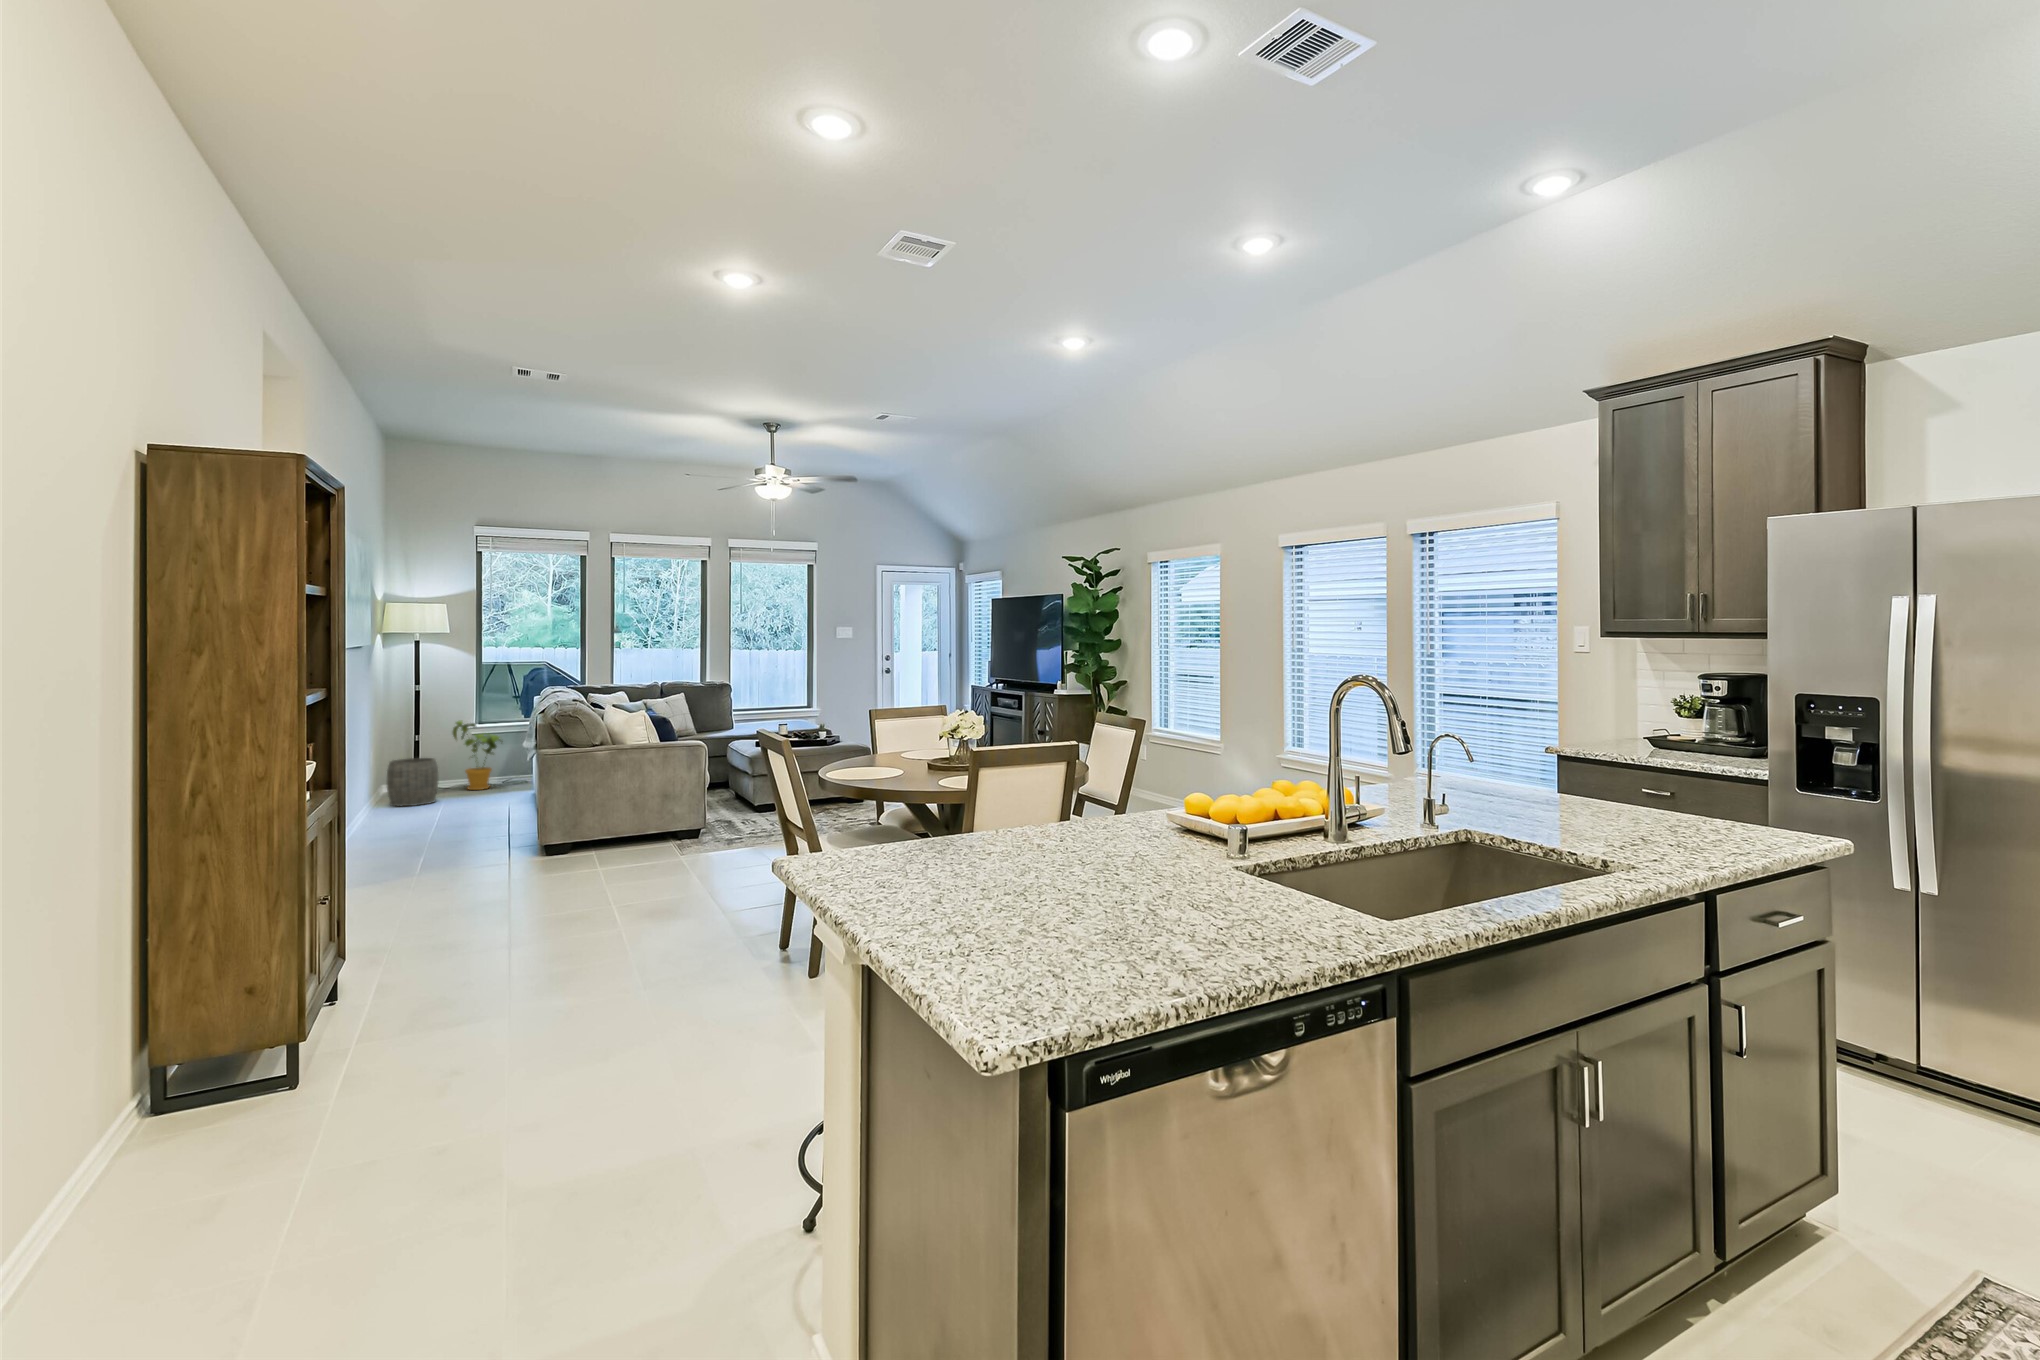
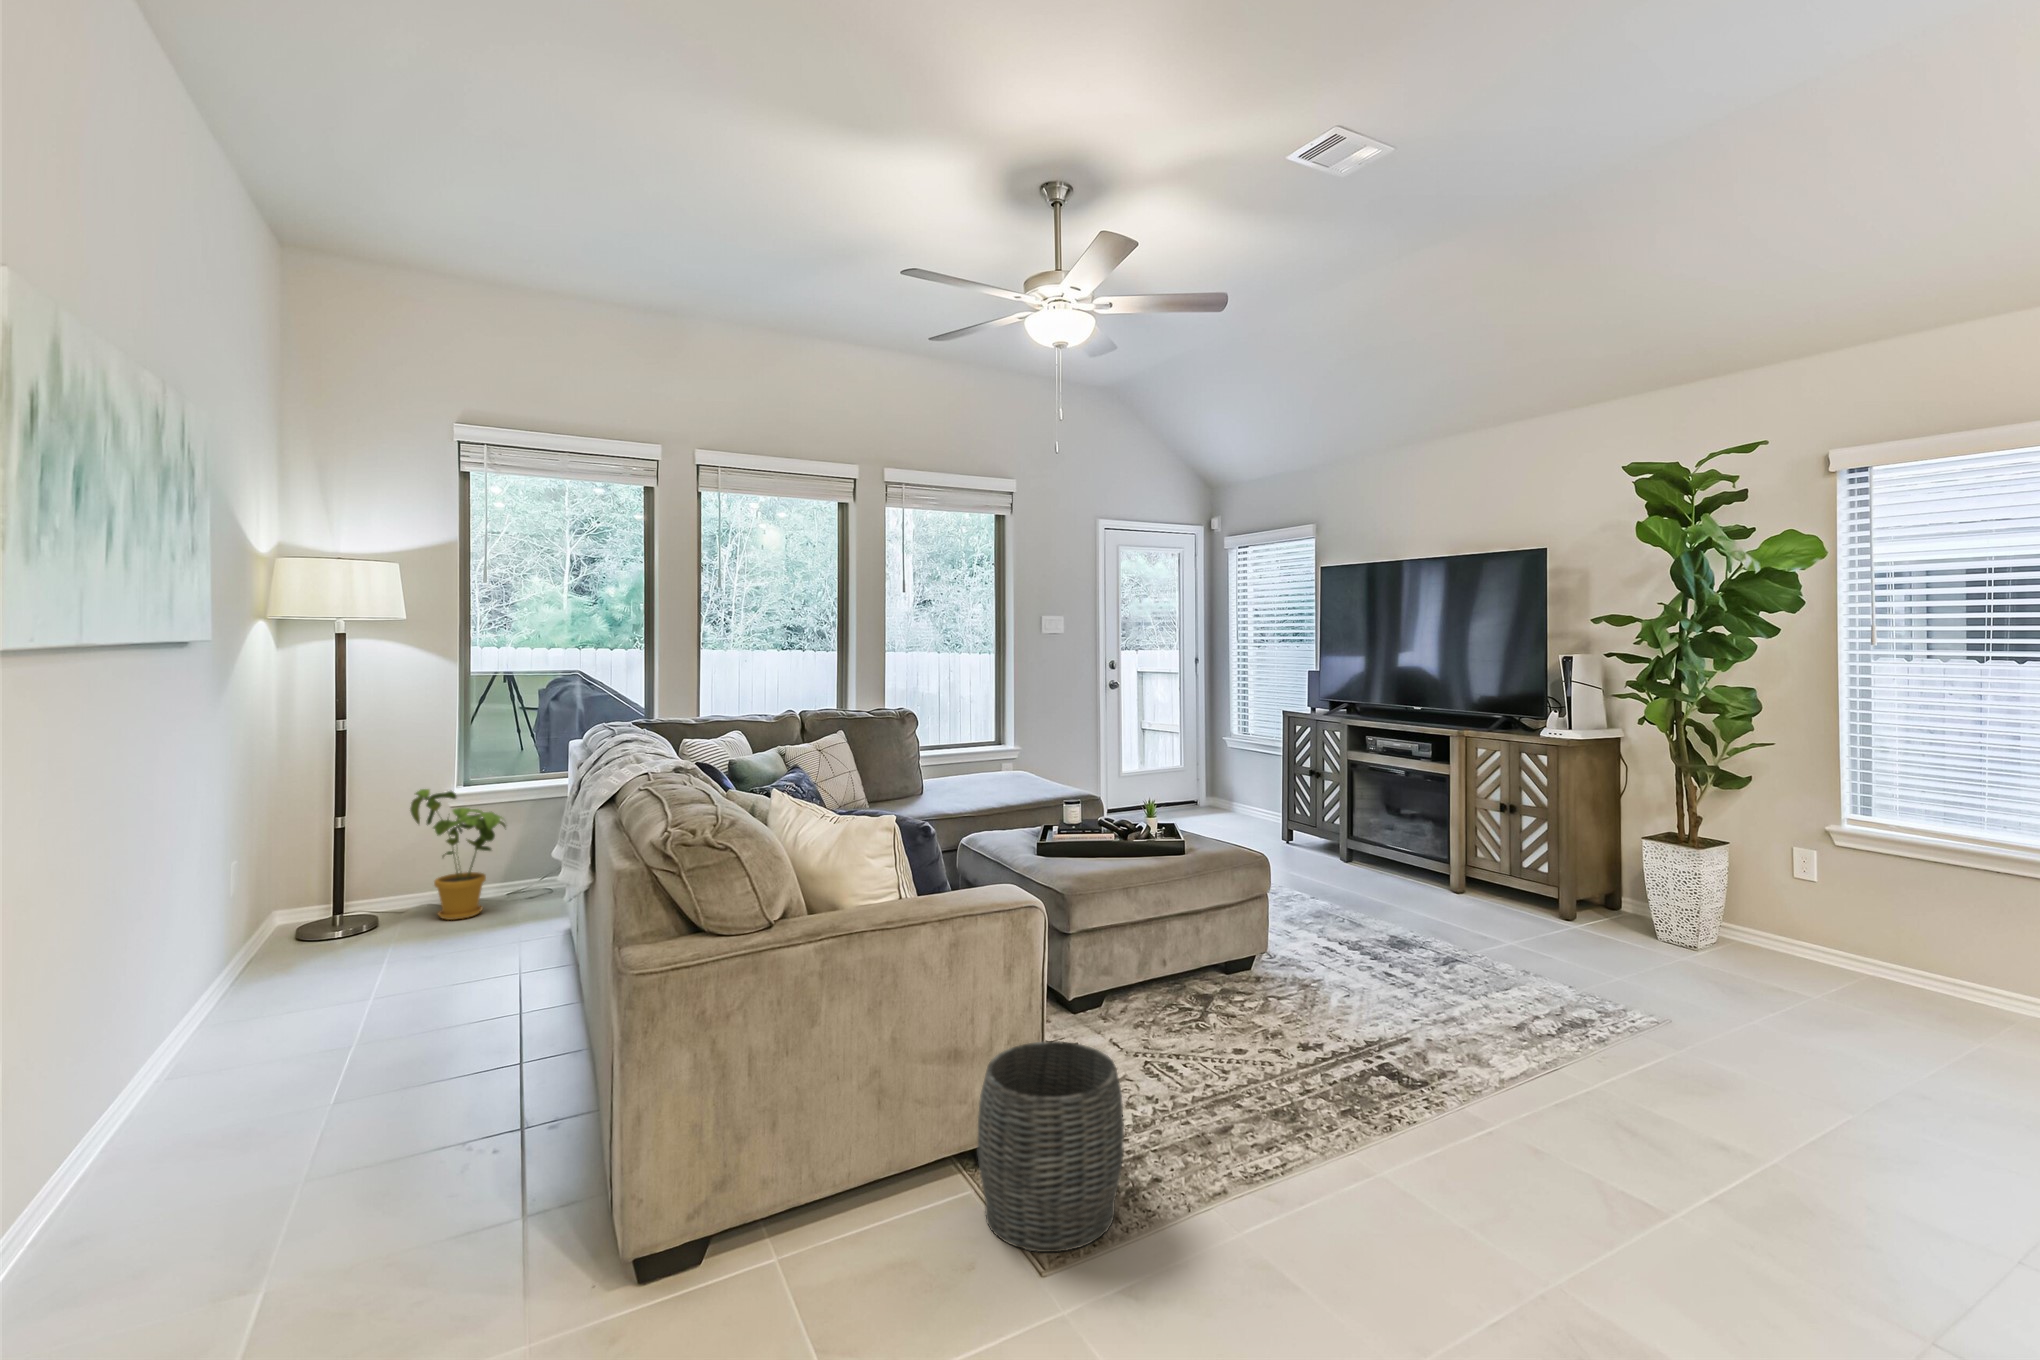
woven basket: present [387,758,438,806] -> present [978,1041,1124,1252]

